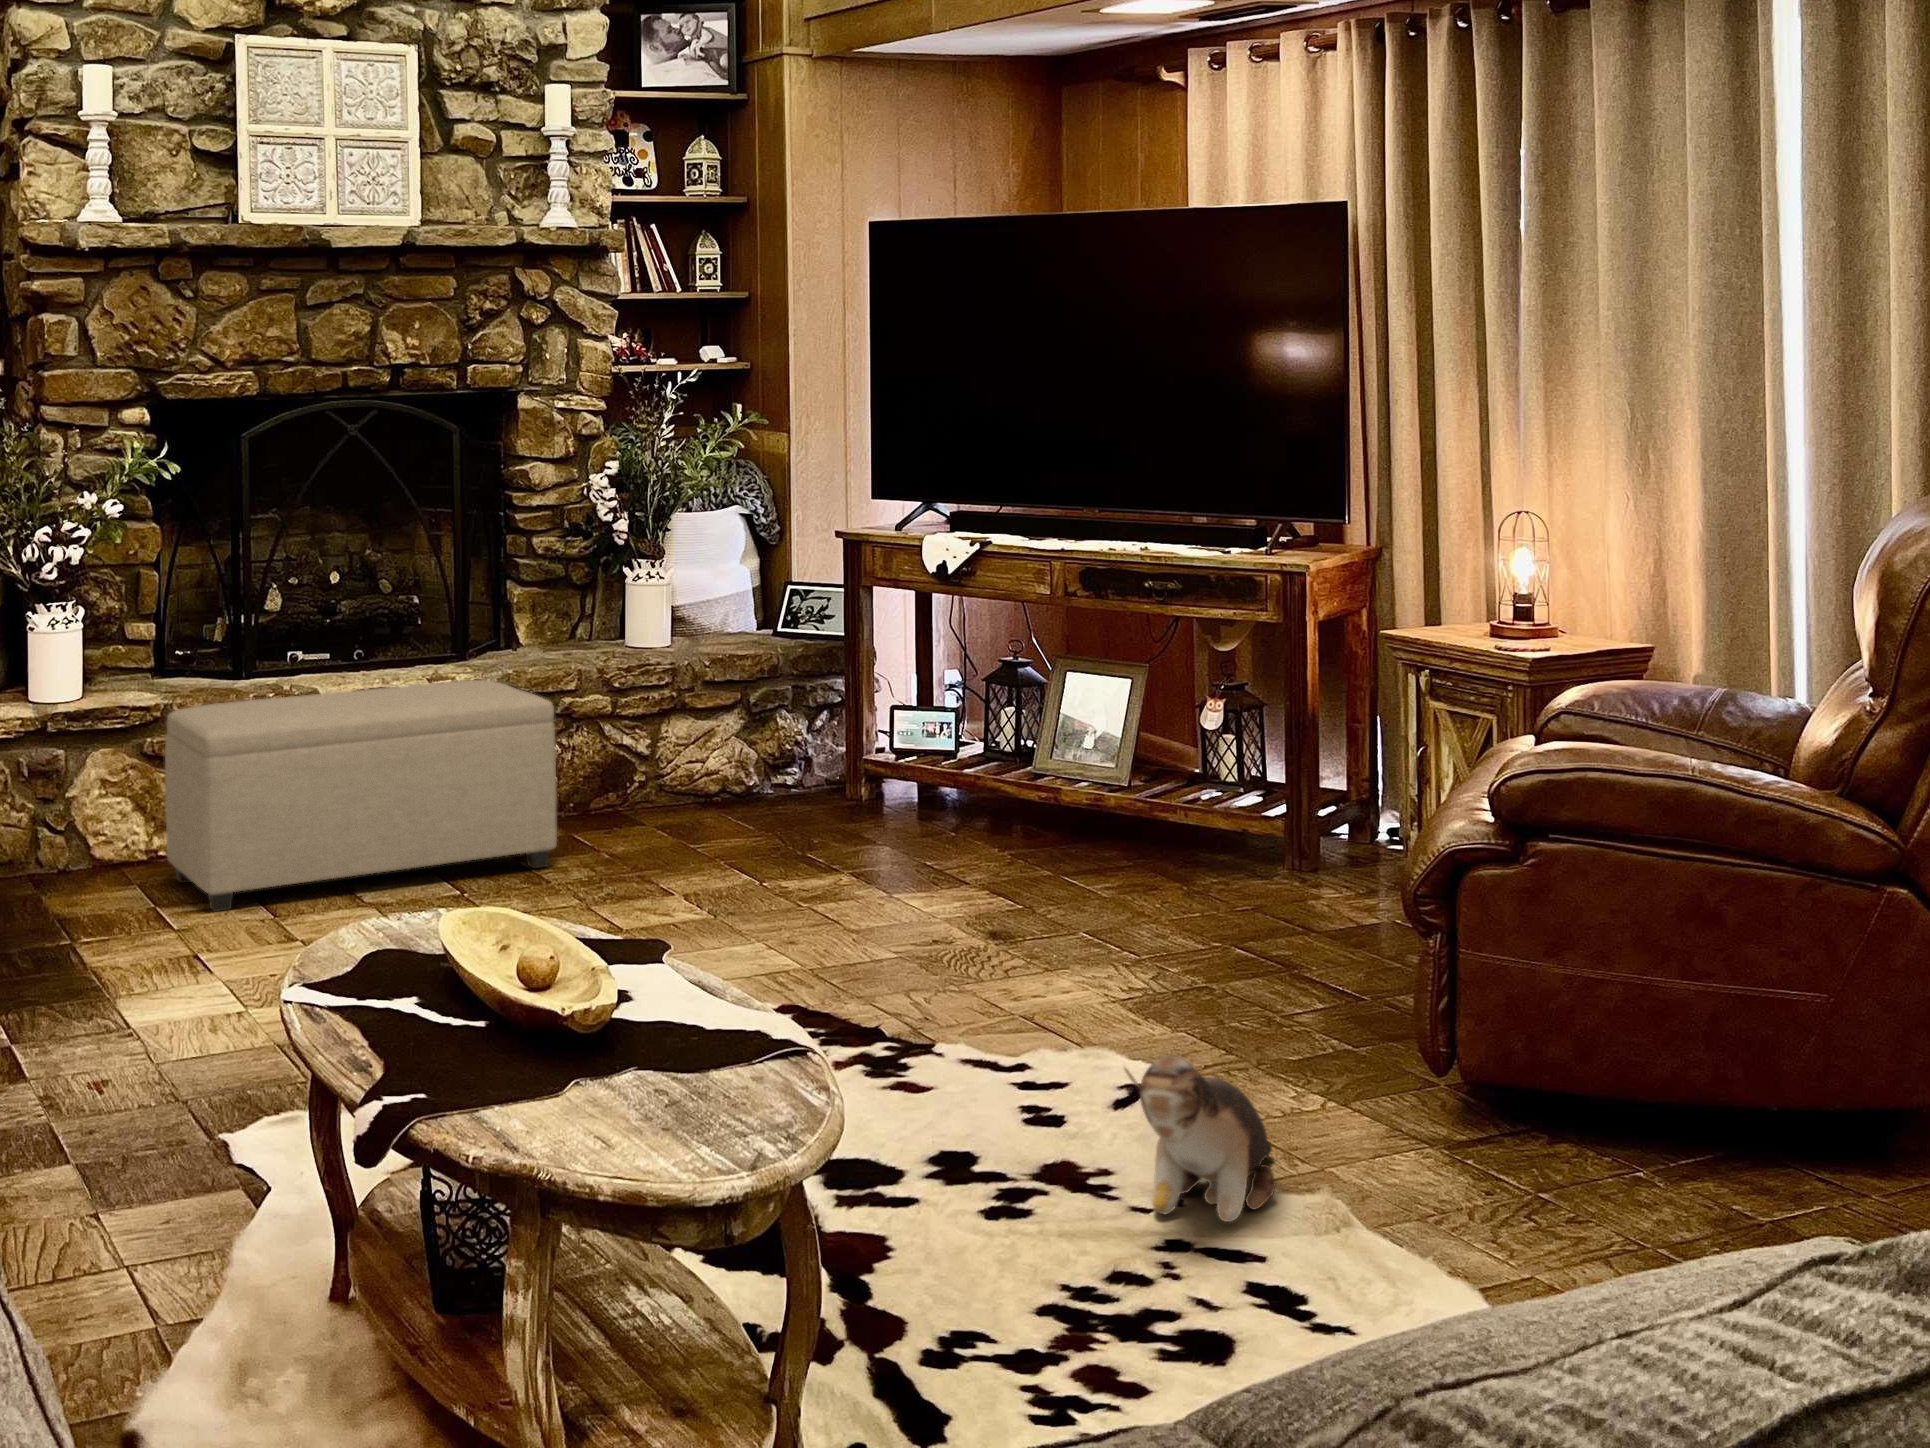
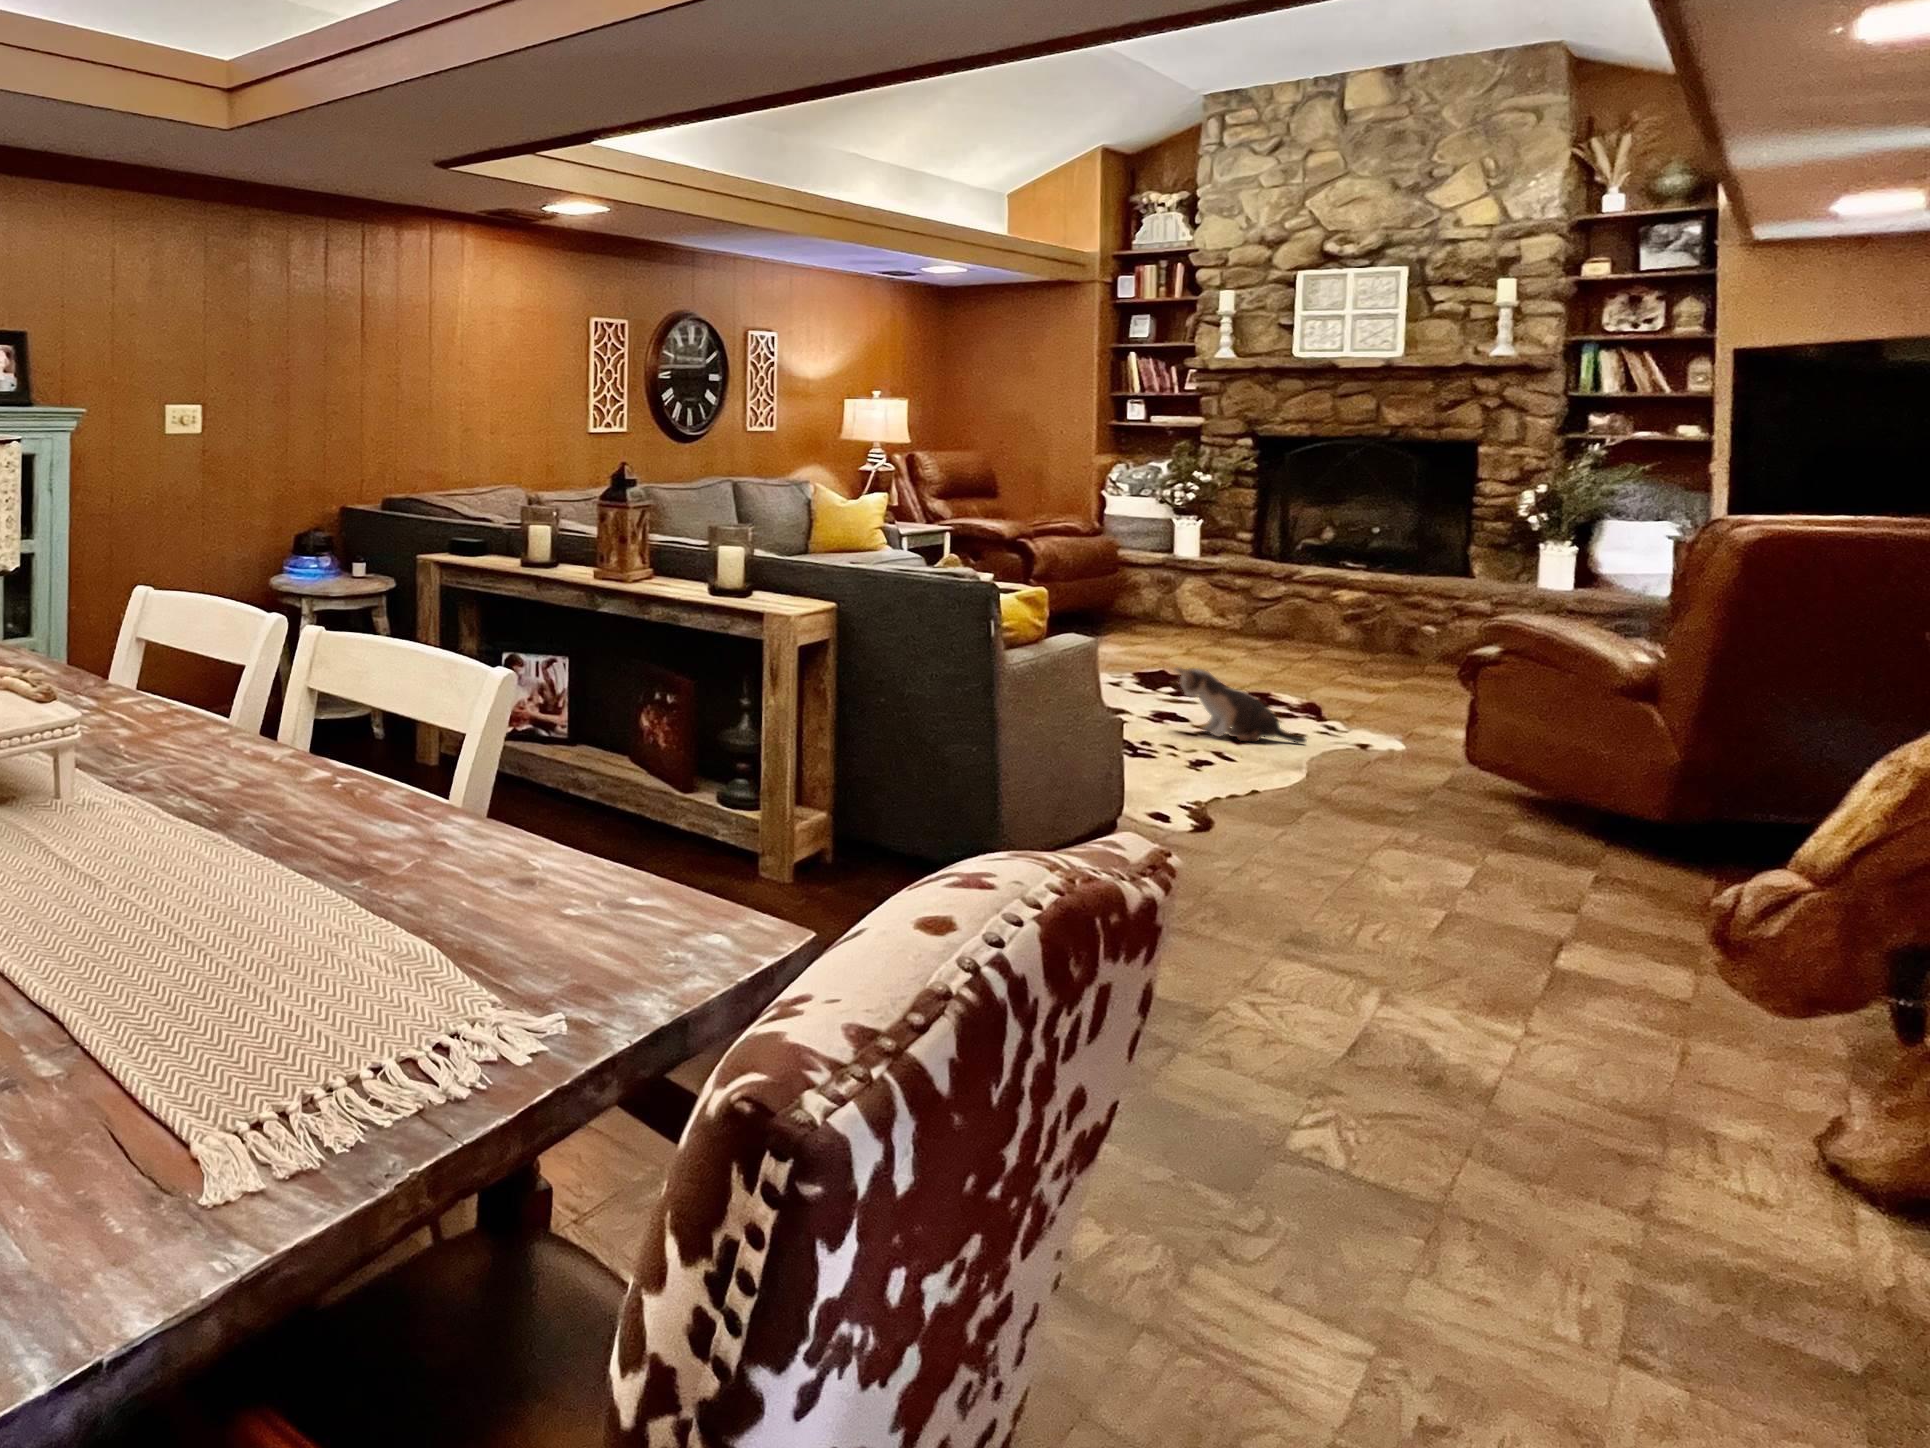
ottoman: present [165,680,557,912] -> none [1181,562,1392,664]

